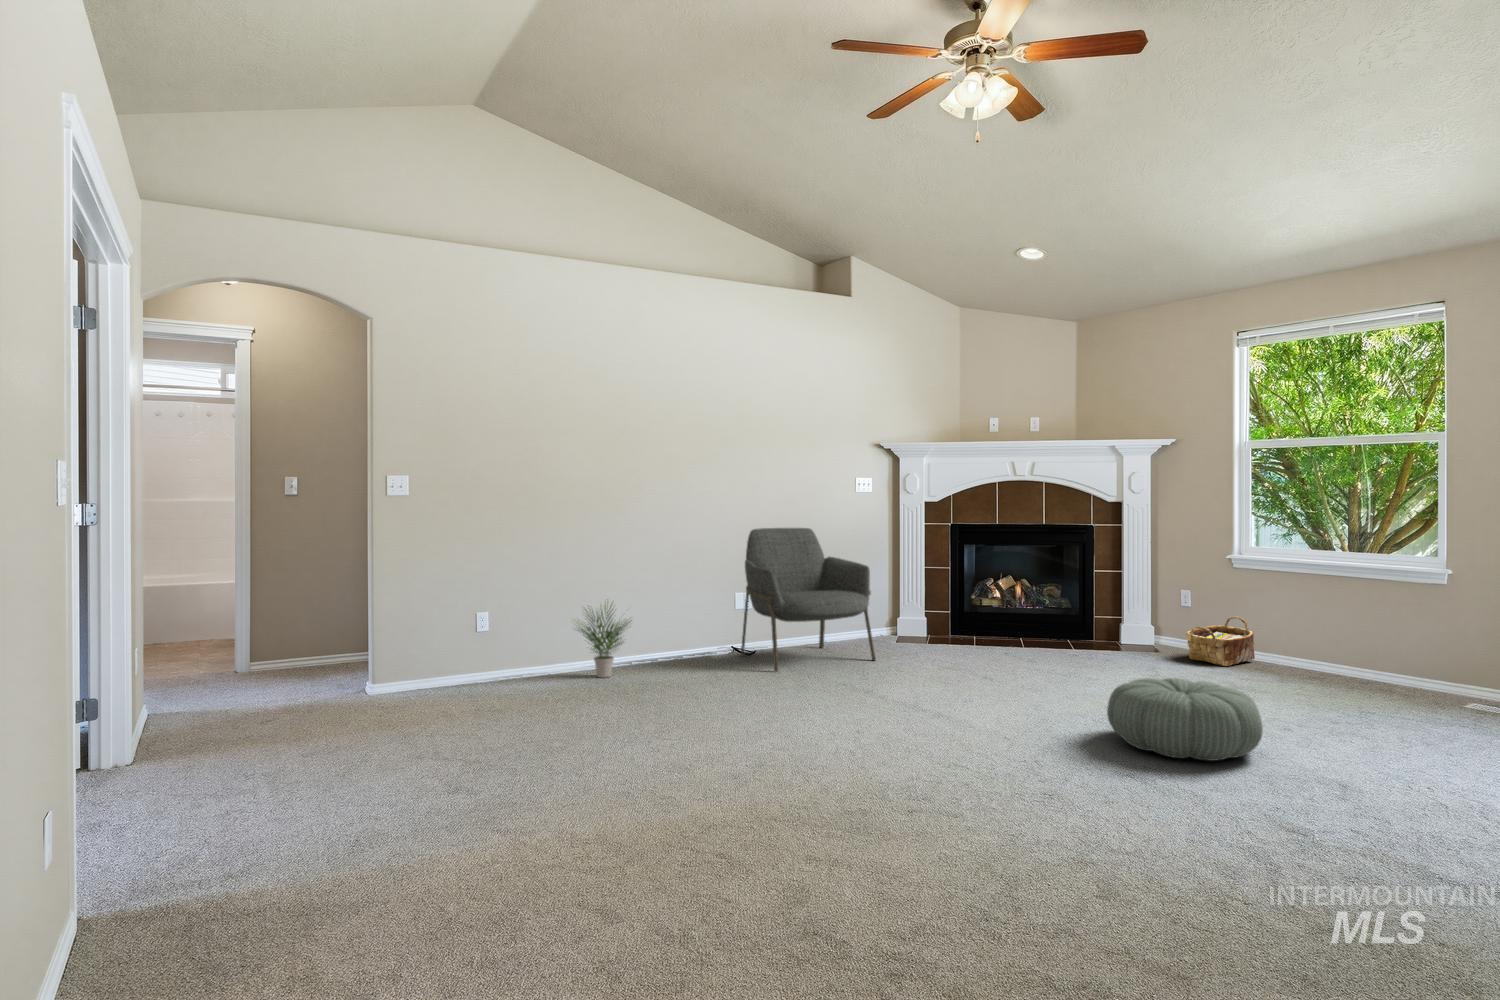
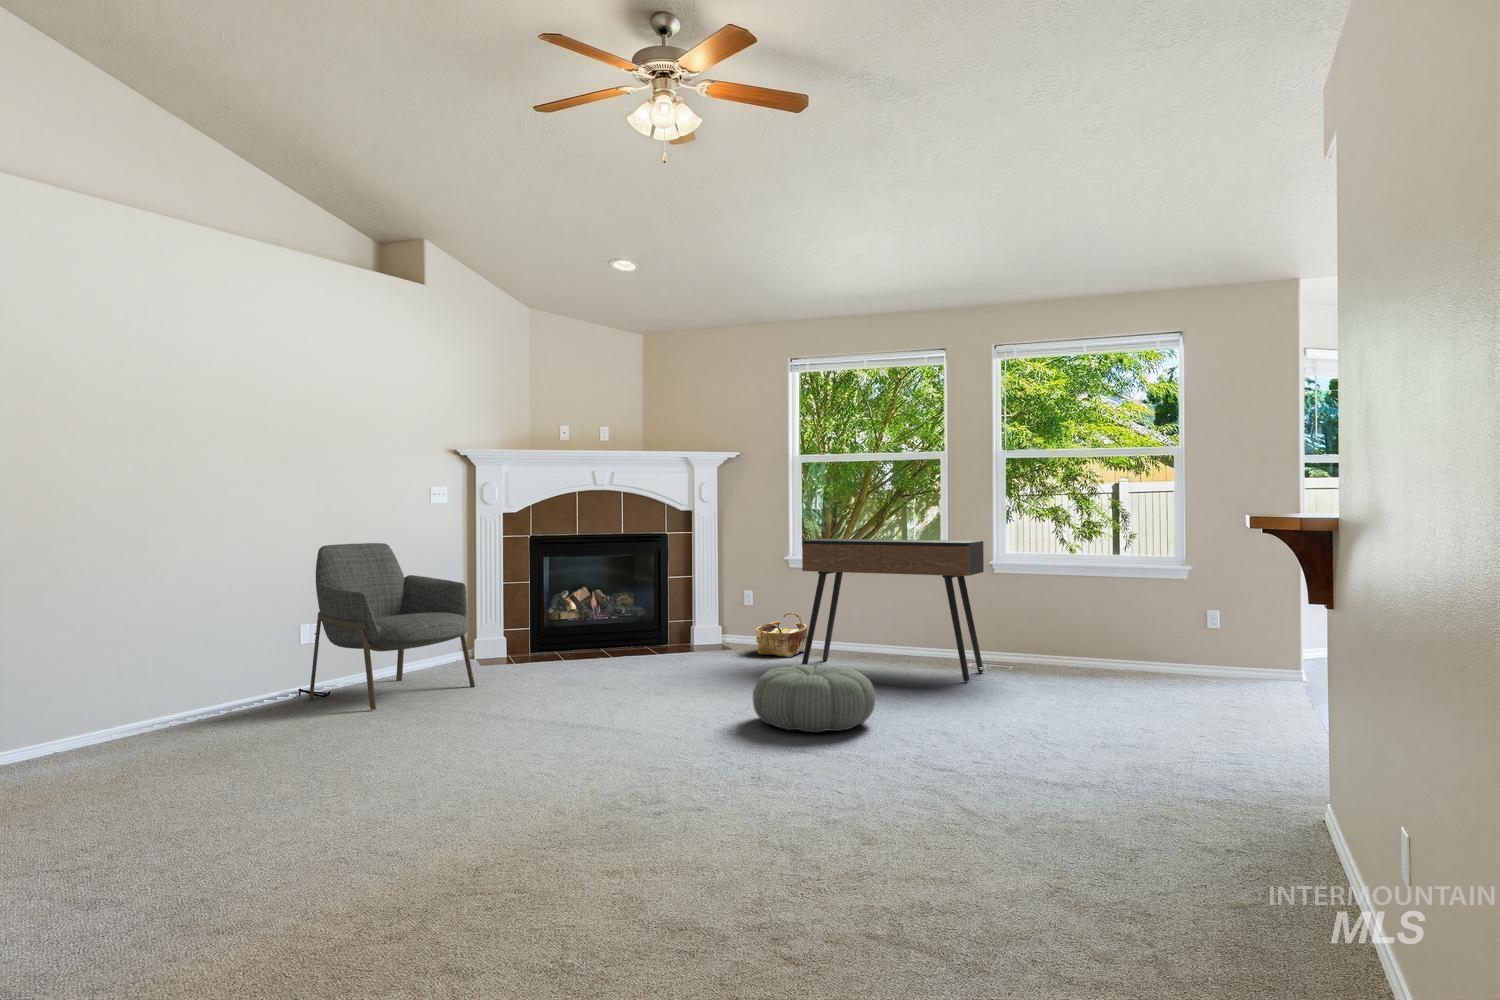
console table: none [1228,536,1493,724] -> present [802,539,984,682]
potted plant: present [577,606,630,678] -> none [88,641,190,745]

